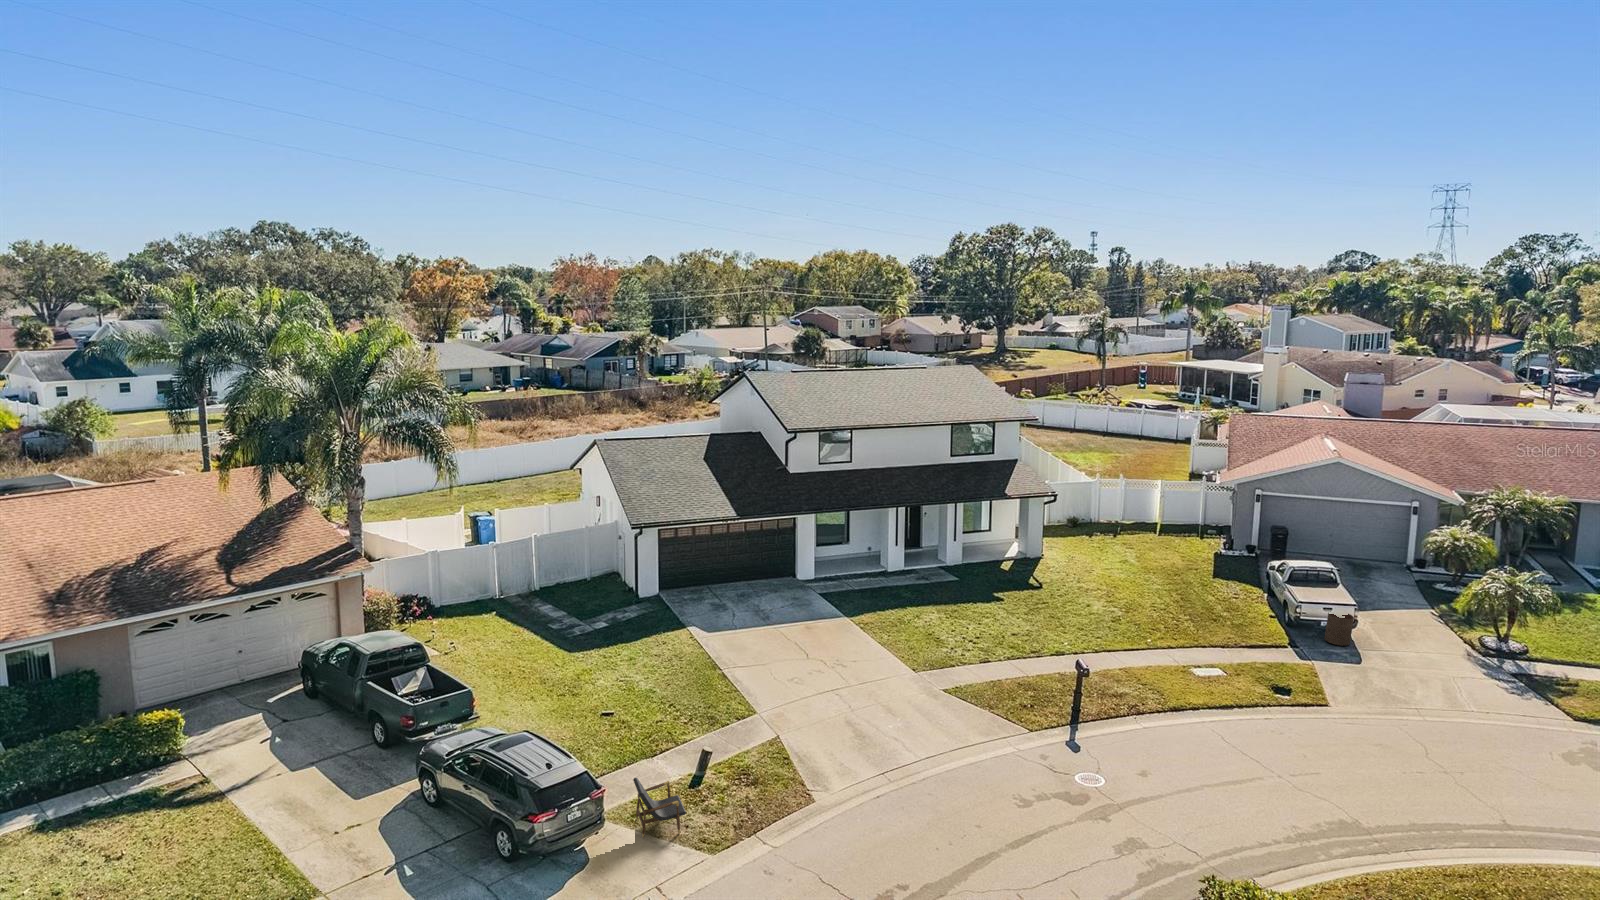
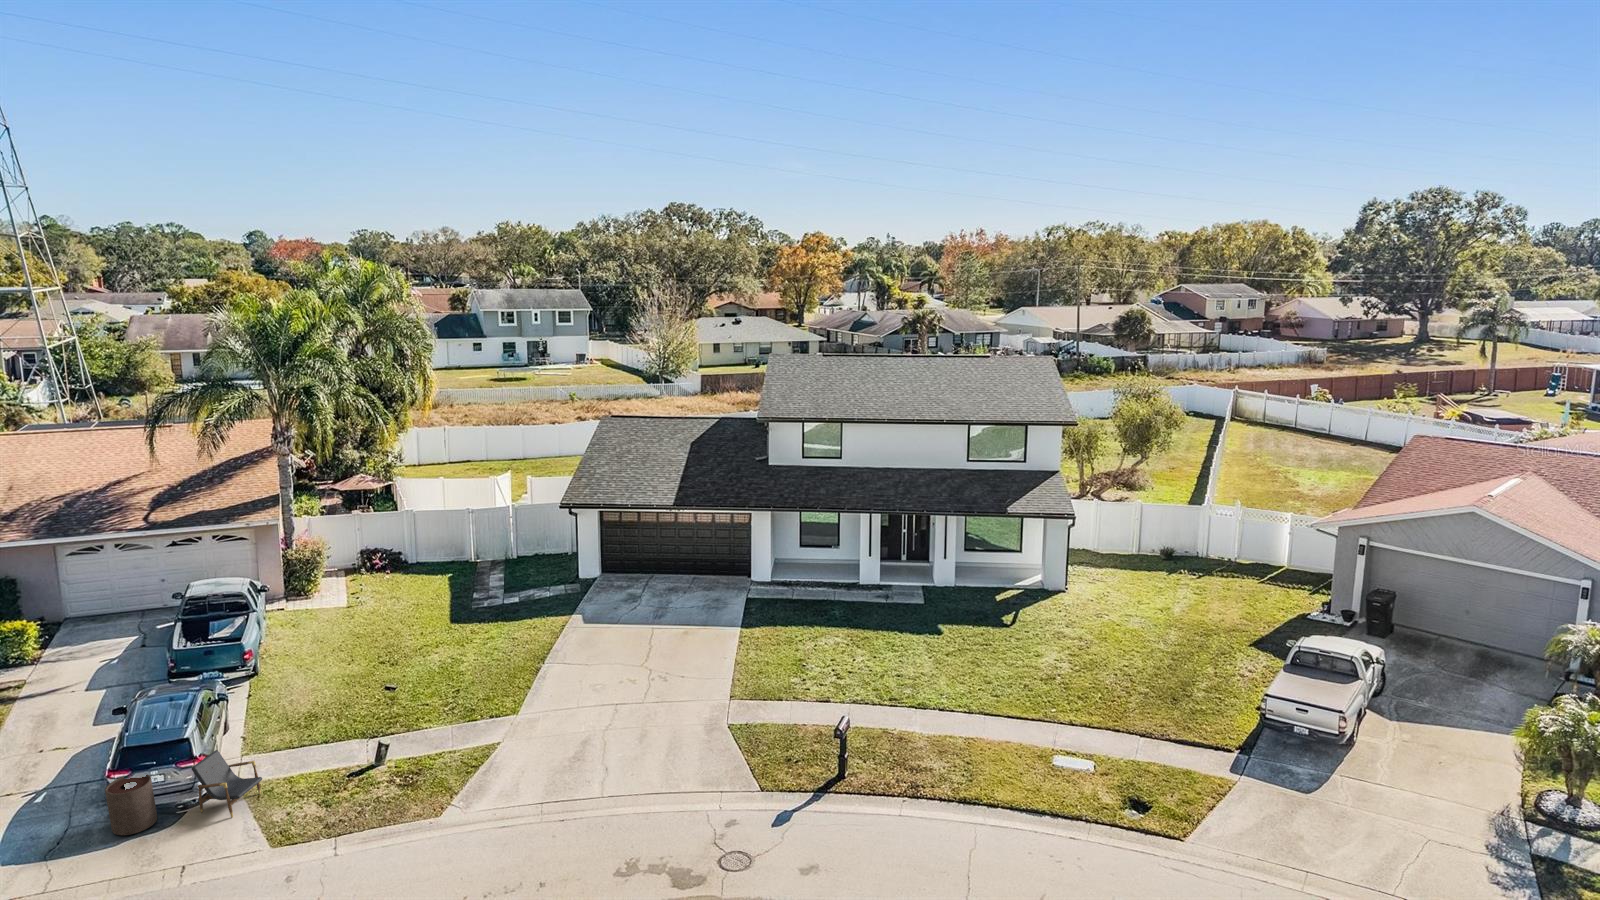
trash can: present [1324,613,1354,646] -> present [105,775,157,835]

